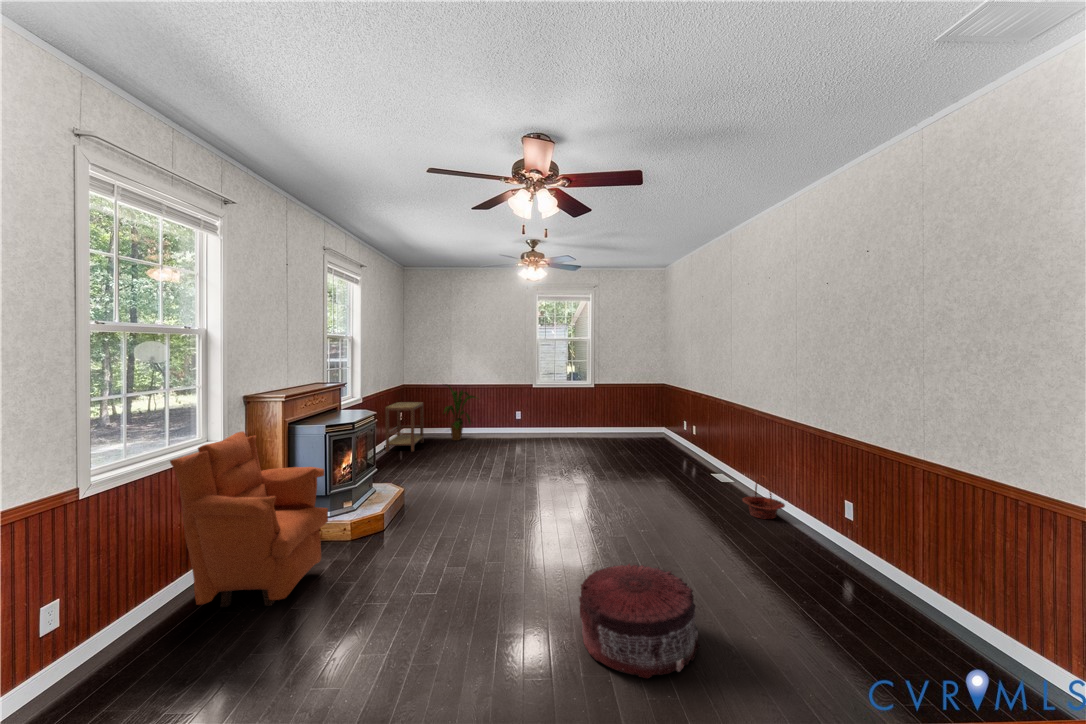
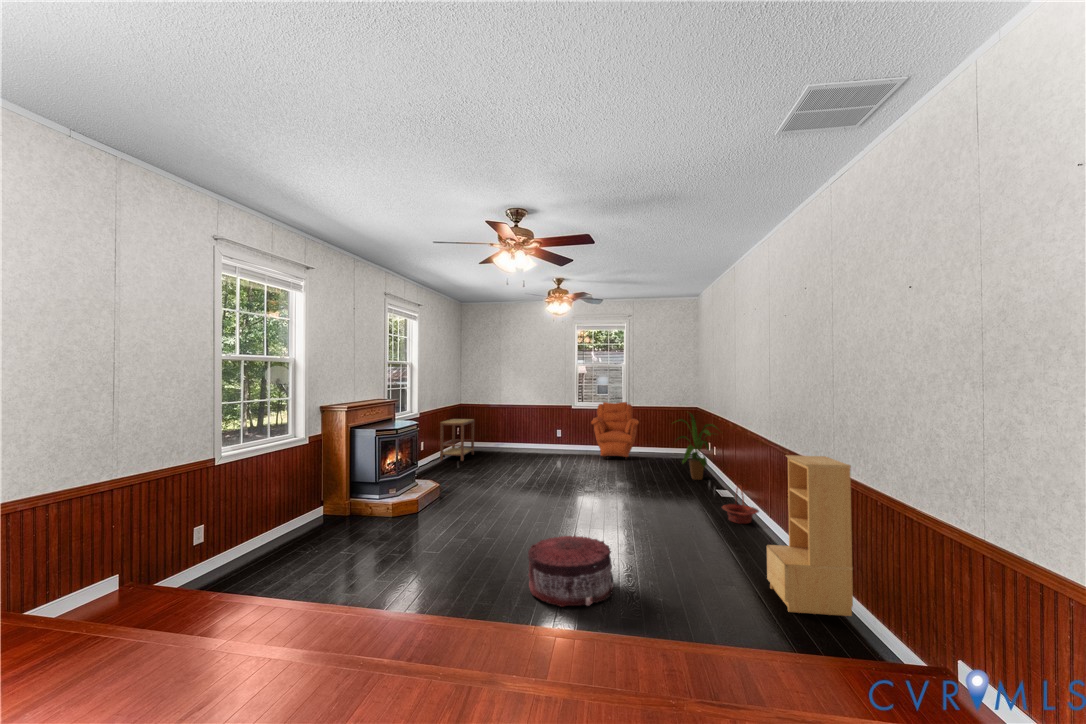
house plant: present [443,385,476,441] -> present [677,413,717,480]
armchair: present [170,432,328,607] -> present [591,402,639,460]
bookshelf: none [862,452,990,650] -> present [767,455,853,616]

